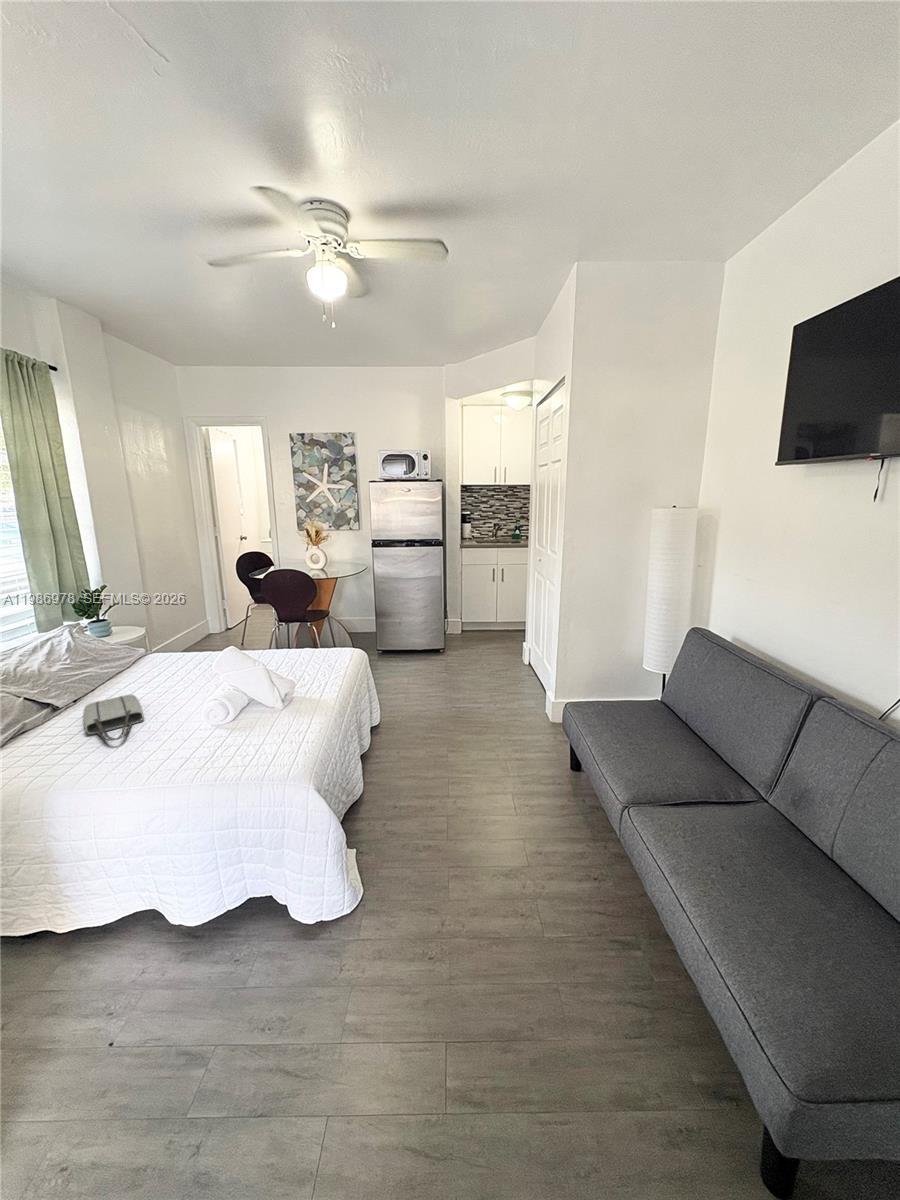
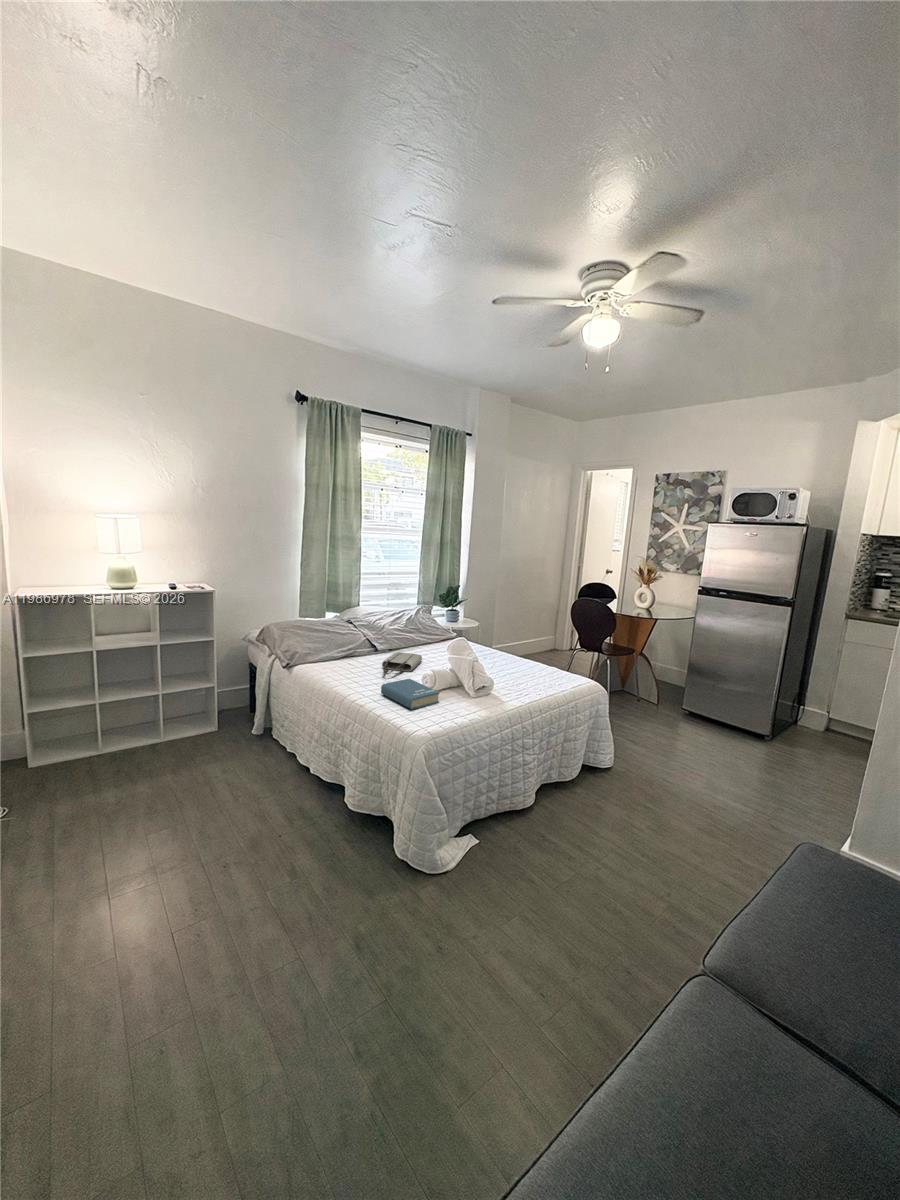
book: none [144,727,242,768] -> present [381,679,440,710]

